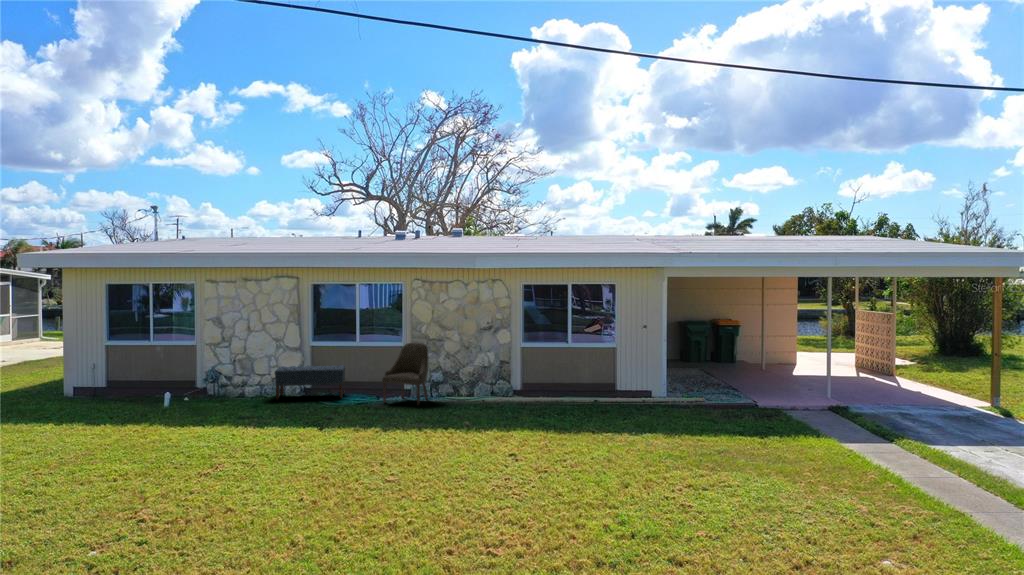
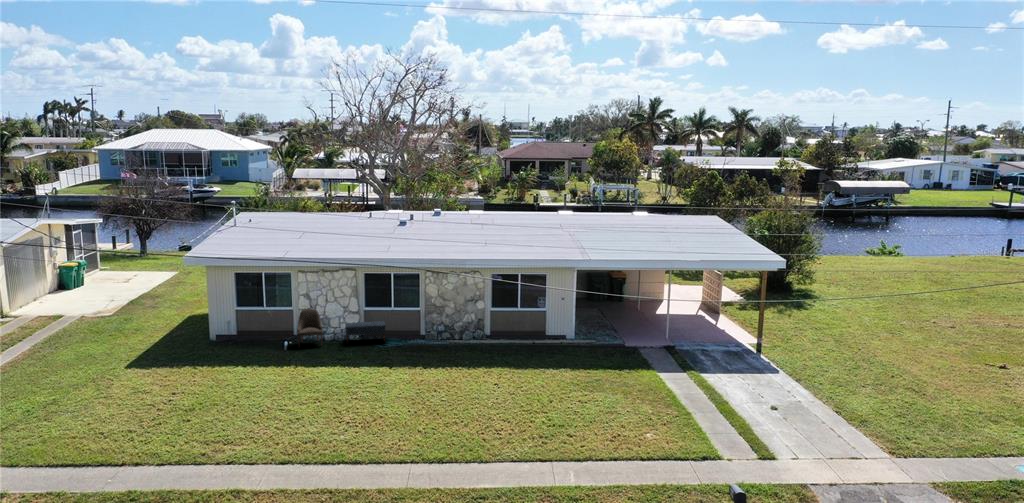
chair: present [382,342,429,405] -> present [297,309,323,347]

